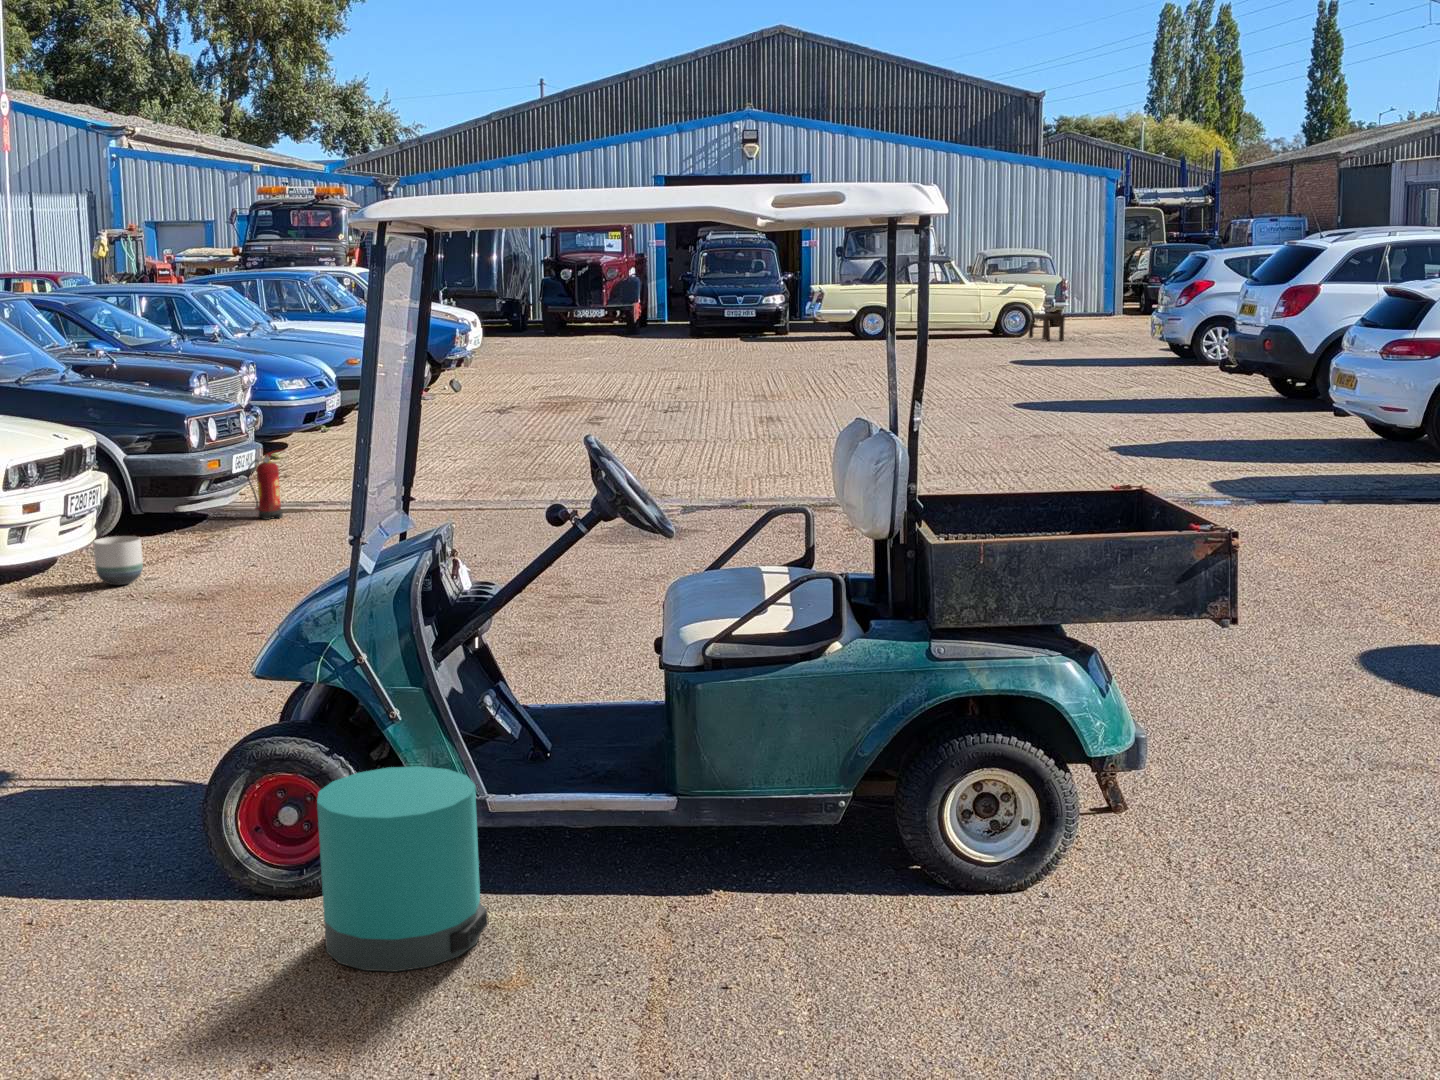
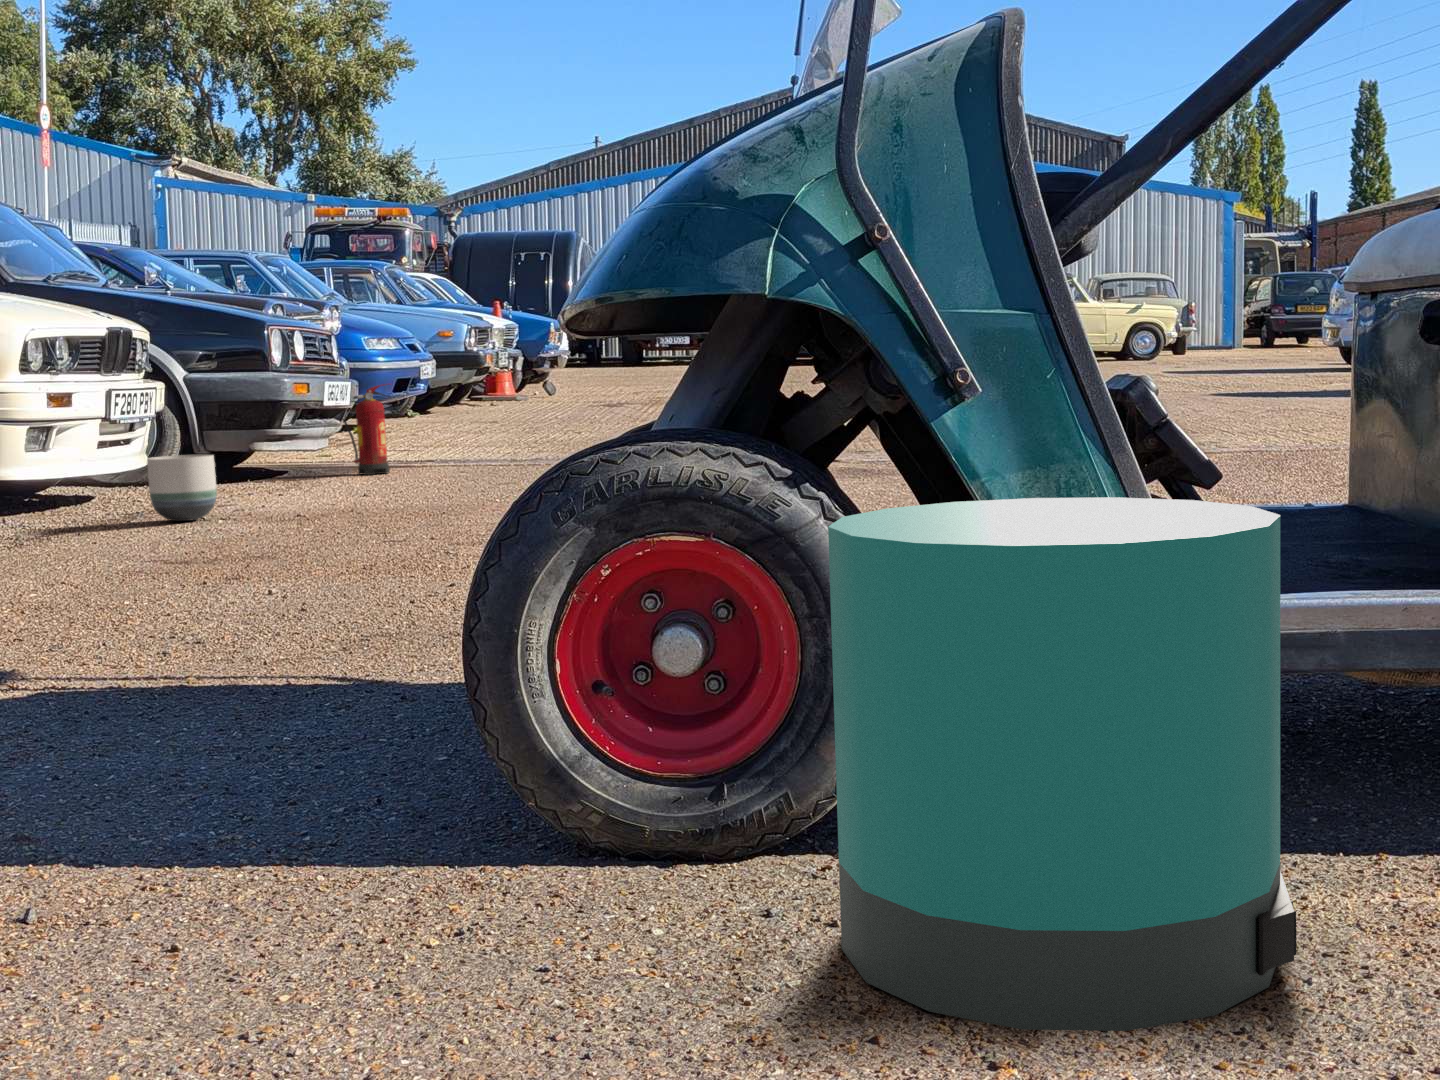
bench: present [1029,313,1065,341] -> none [1157,332,1200,362]

